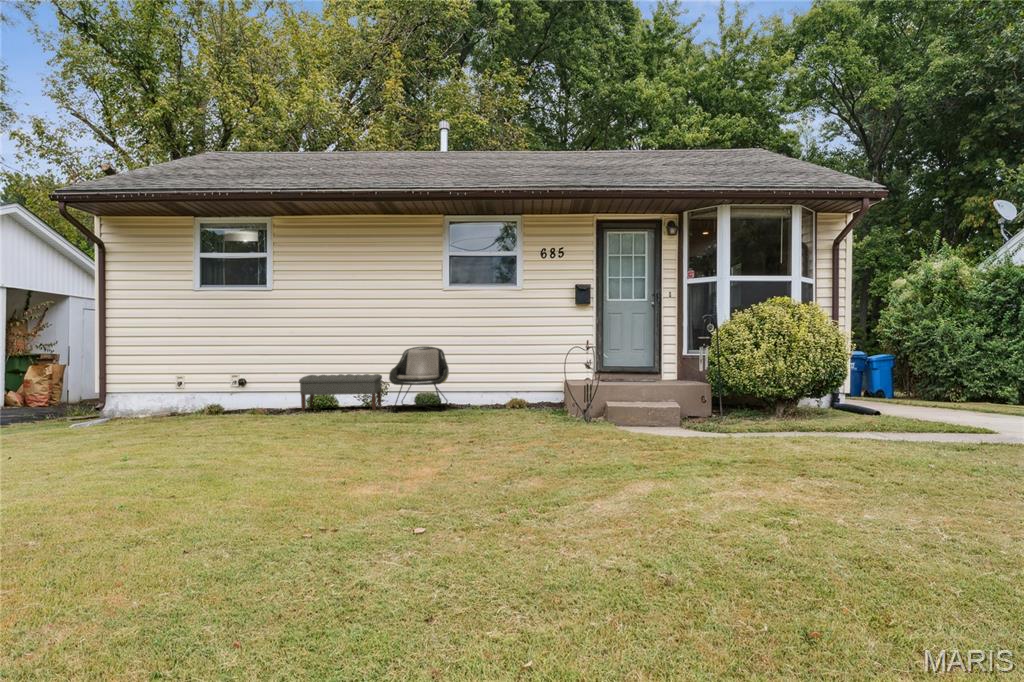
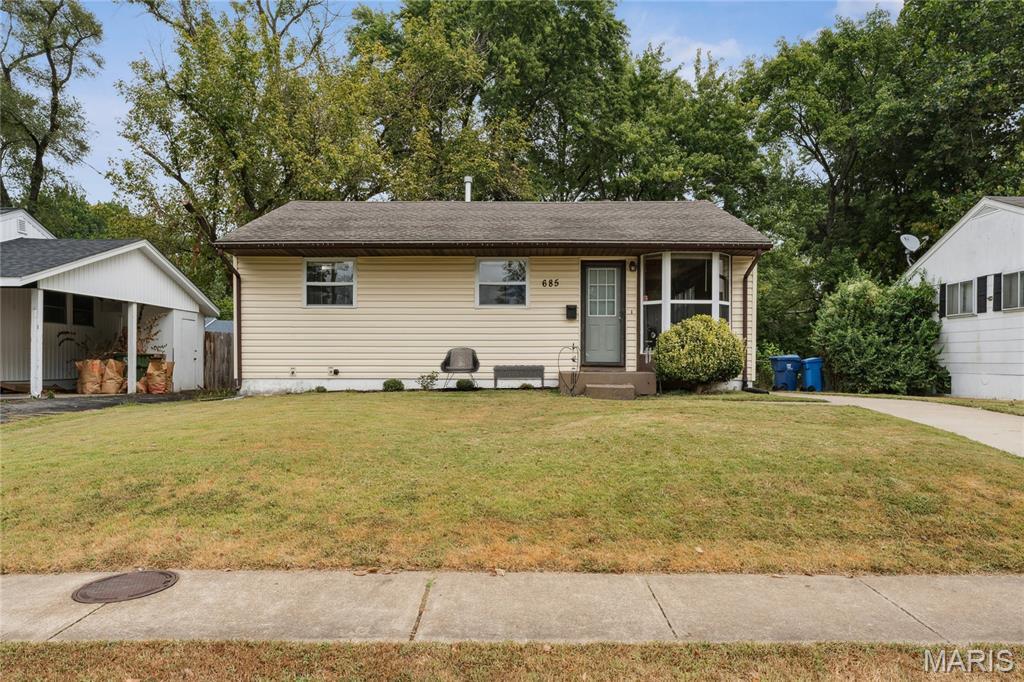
bench: present [299,374,382,411] -> present [493,365,545,389]

